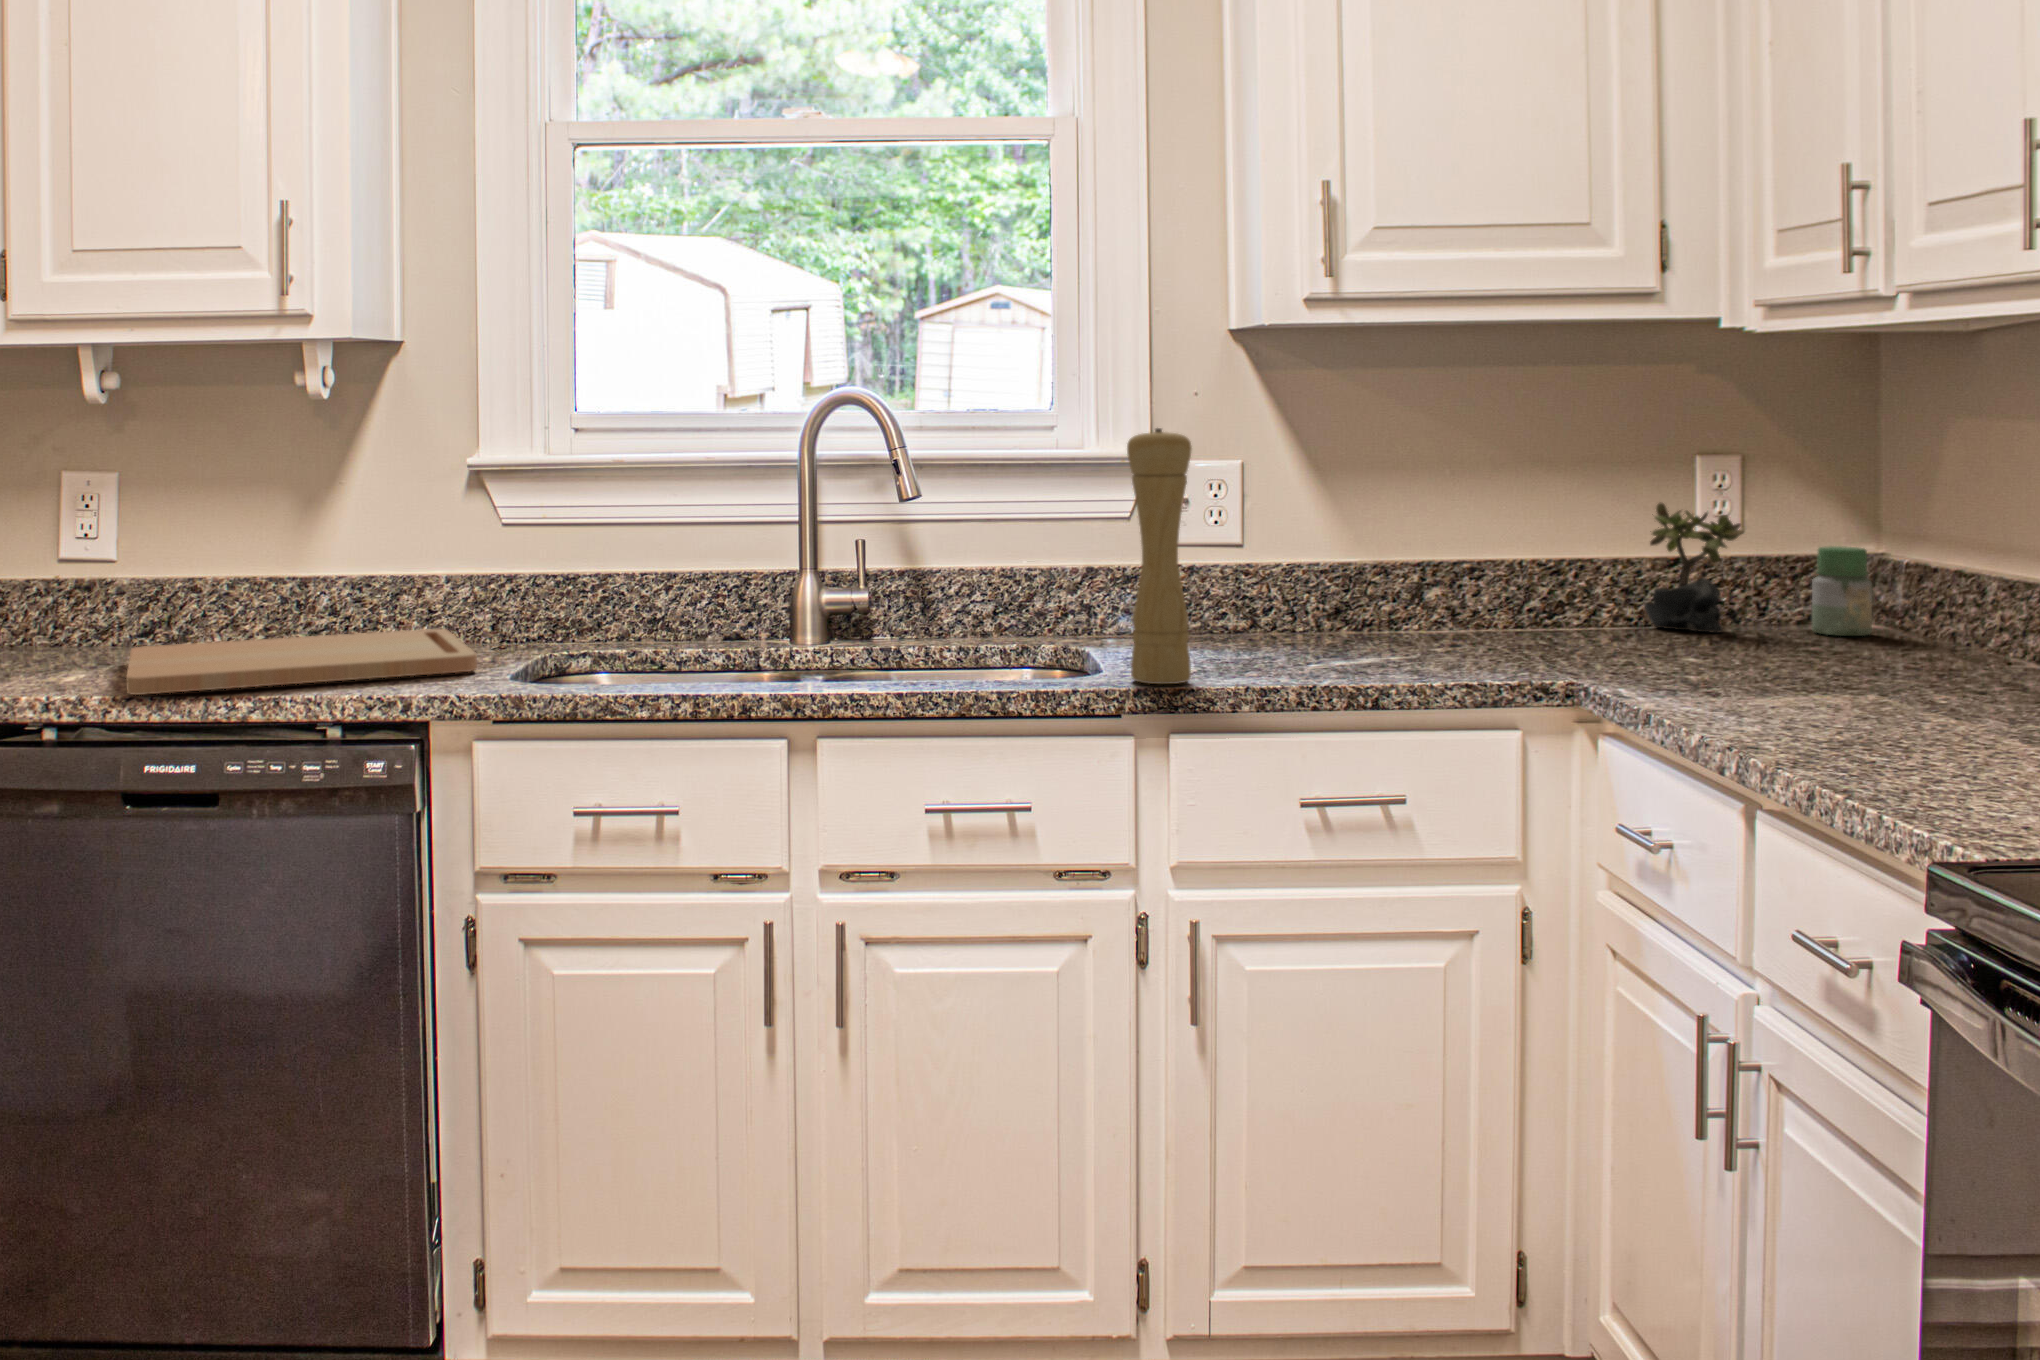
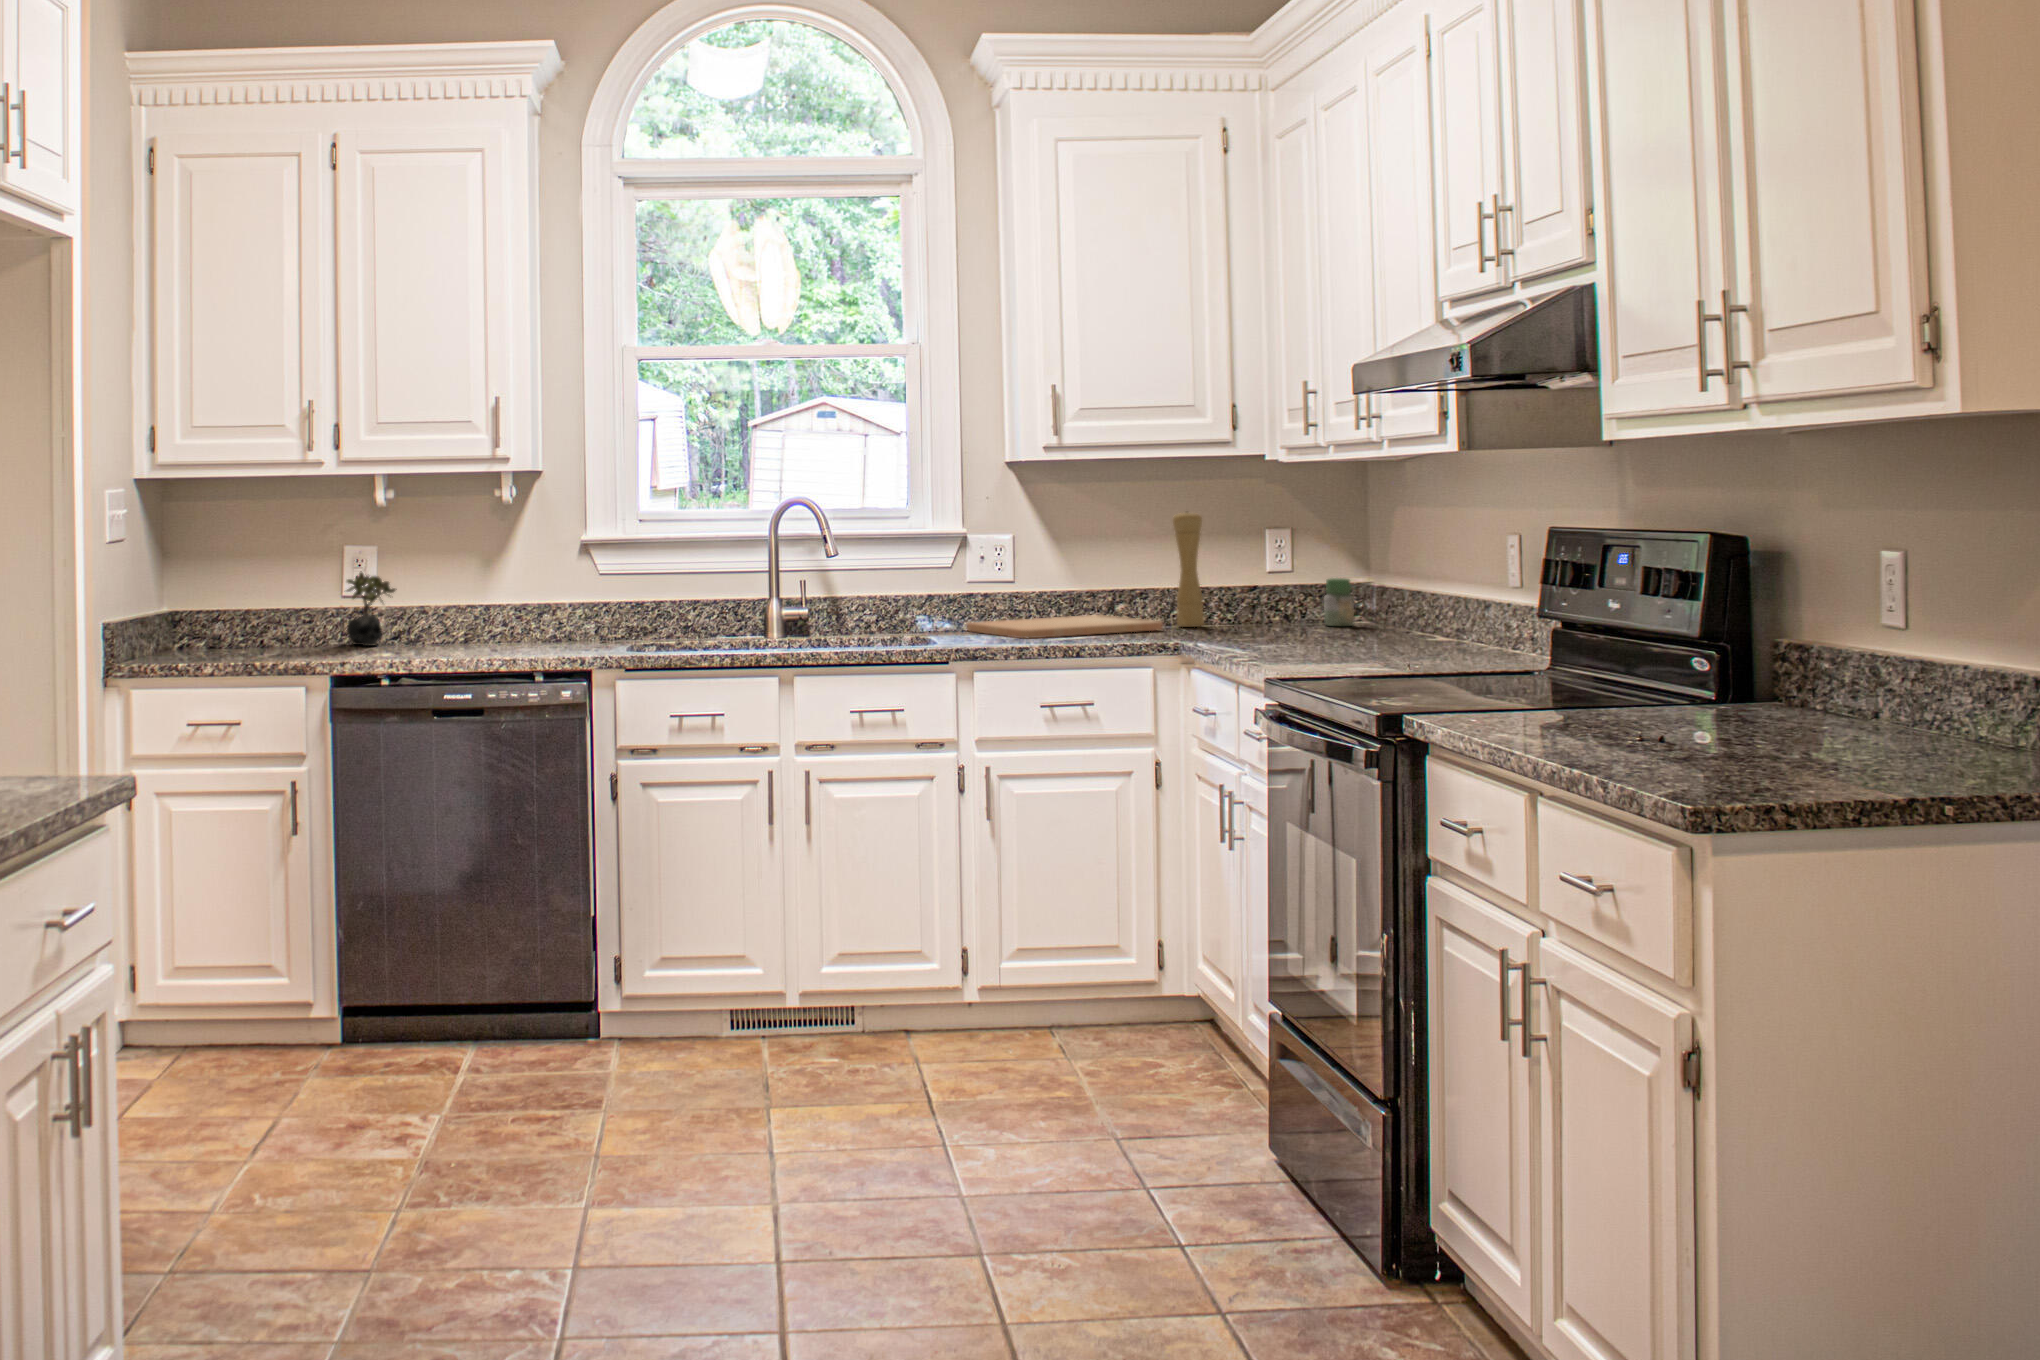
pepper mill: present [1127,428,1191,684] -> present [1173,512,1204,627]
succulent plant: present [1645,503,1743,632] -> present [346,572,397,646]
cutting board: present [126,629,477,695] -> present [967,615,1163,638]

